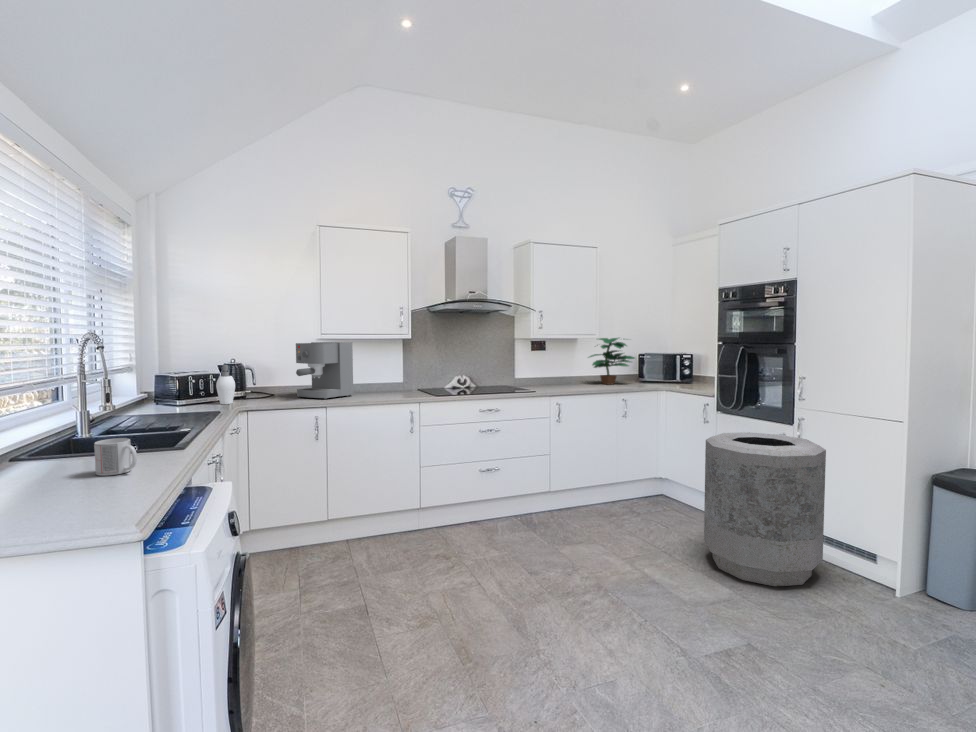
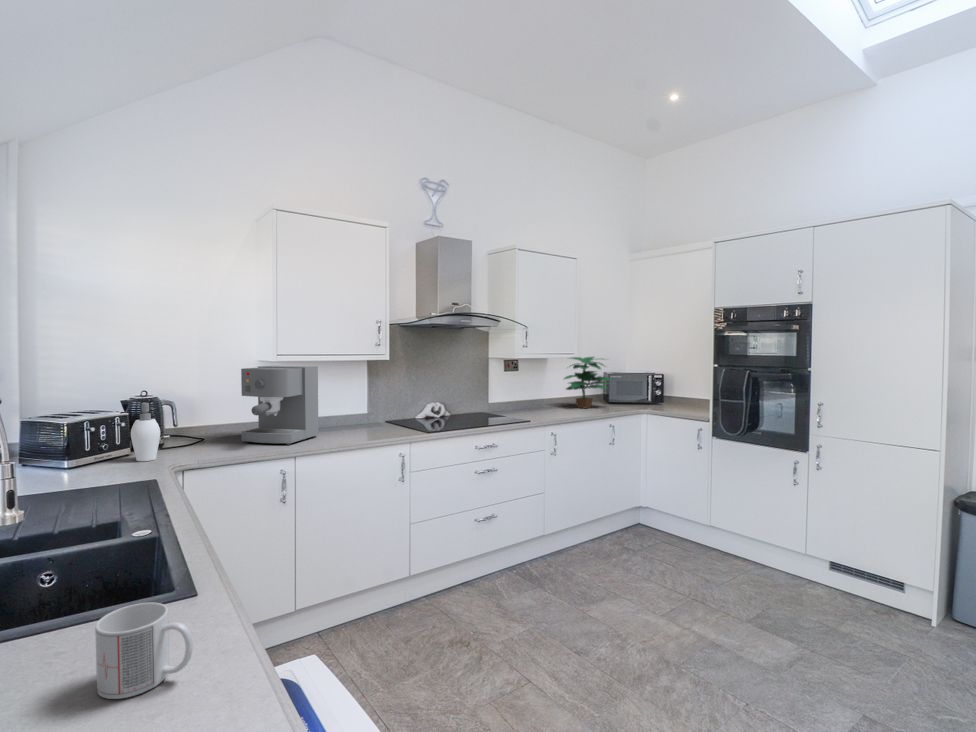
trash can: present [704,432,826,587] -> none [733,462,863,630]

